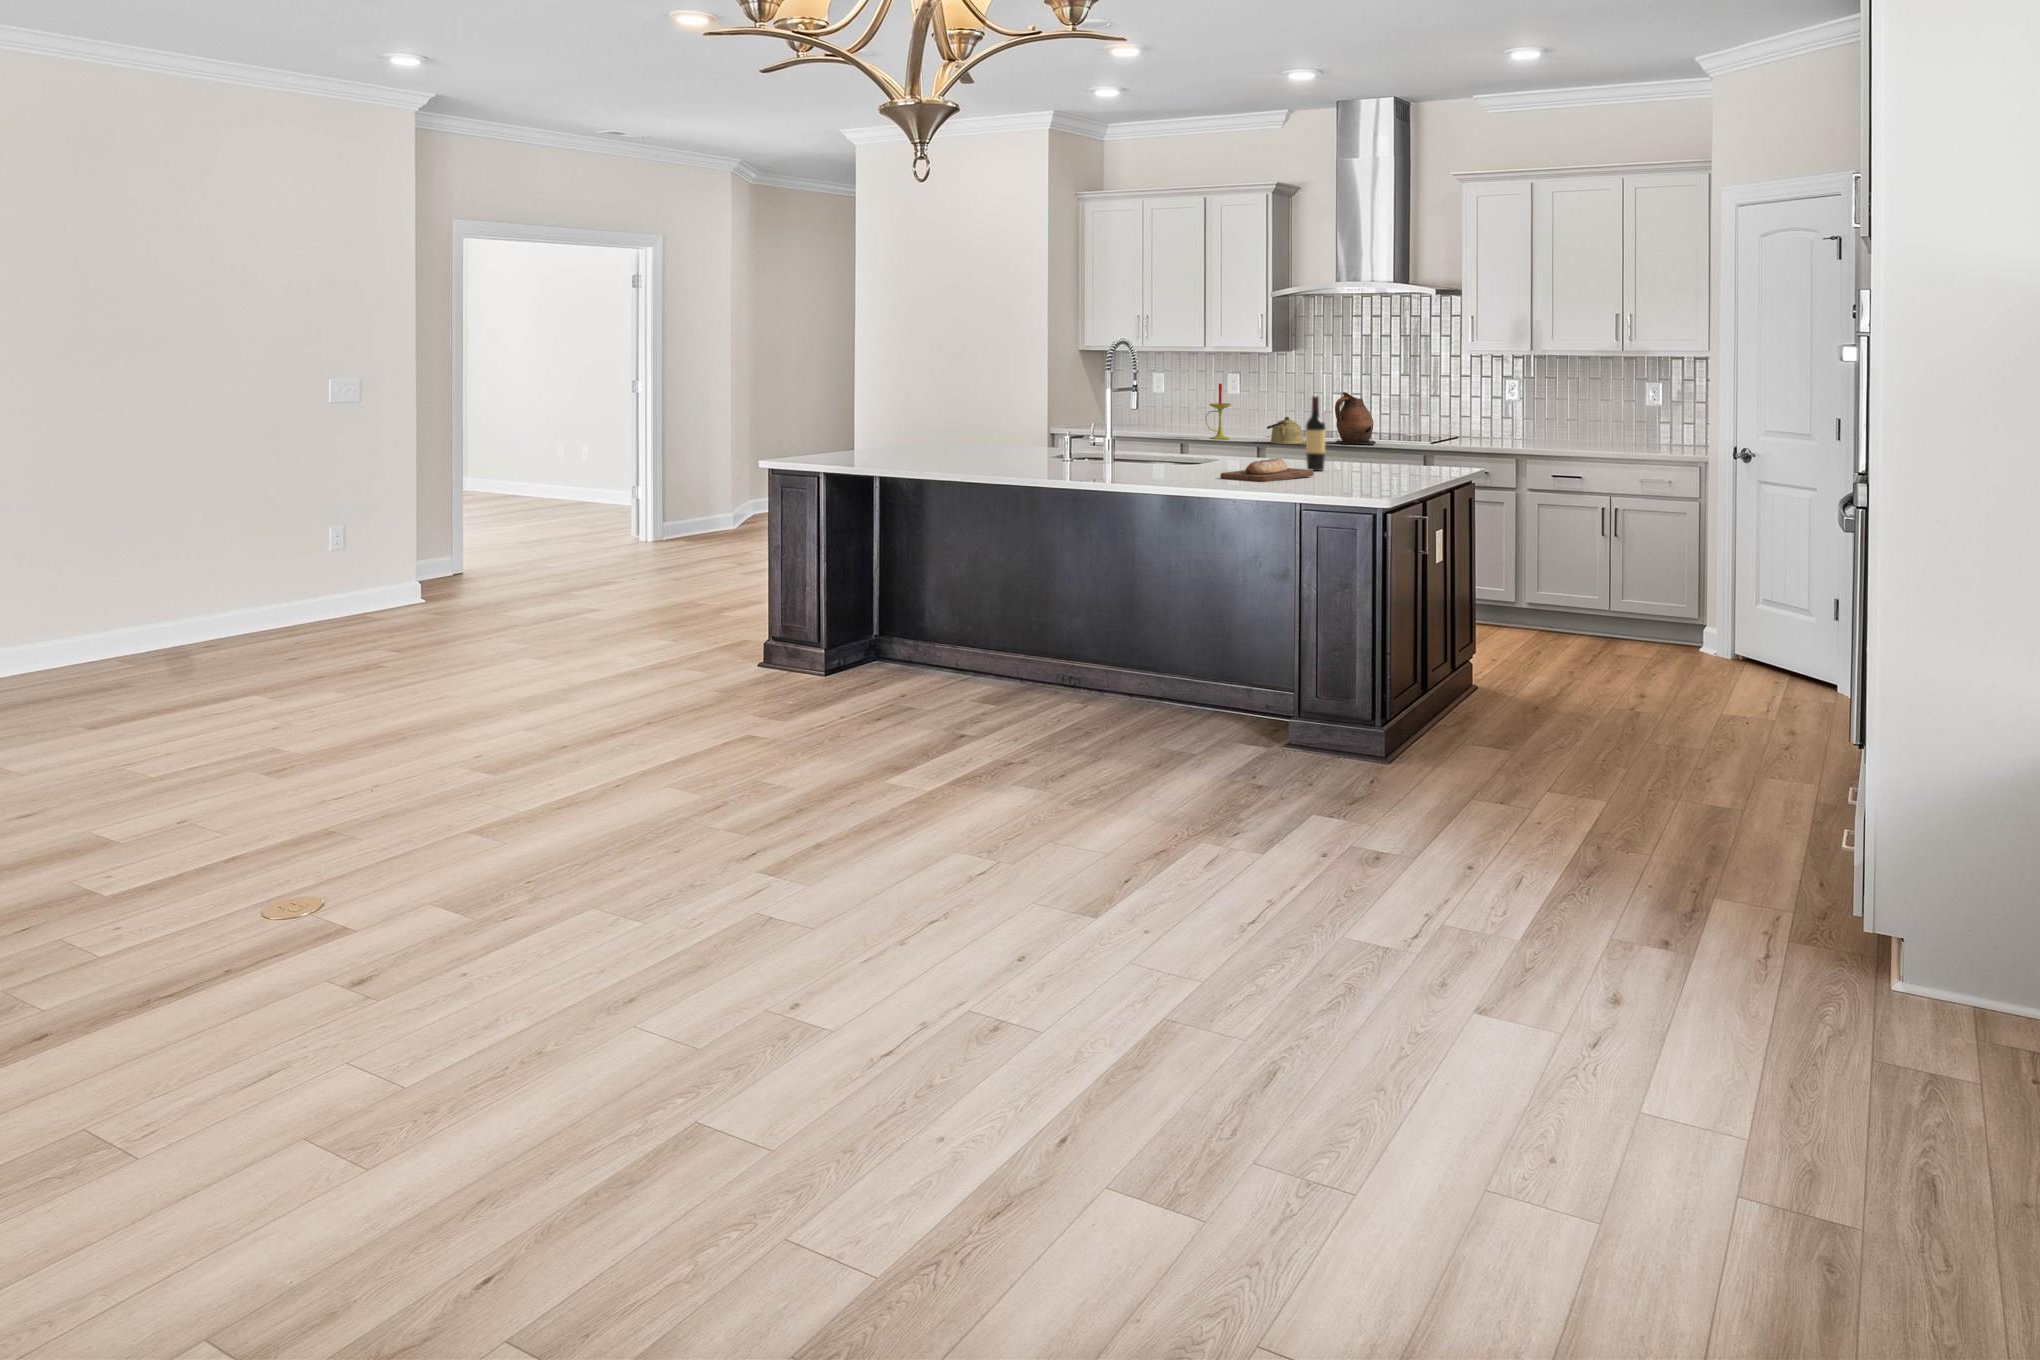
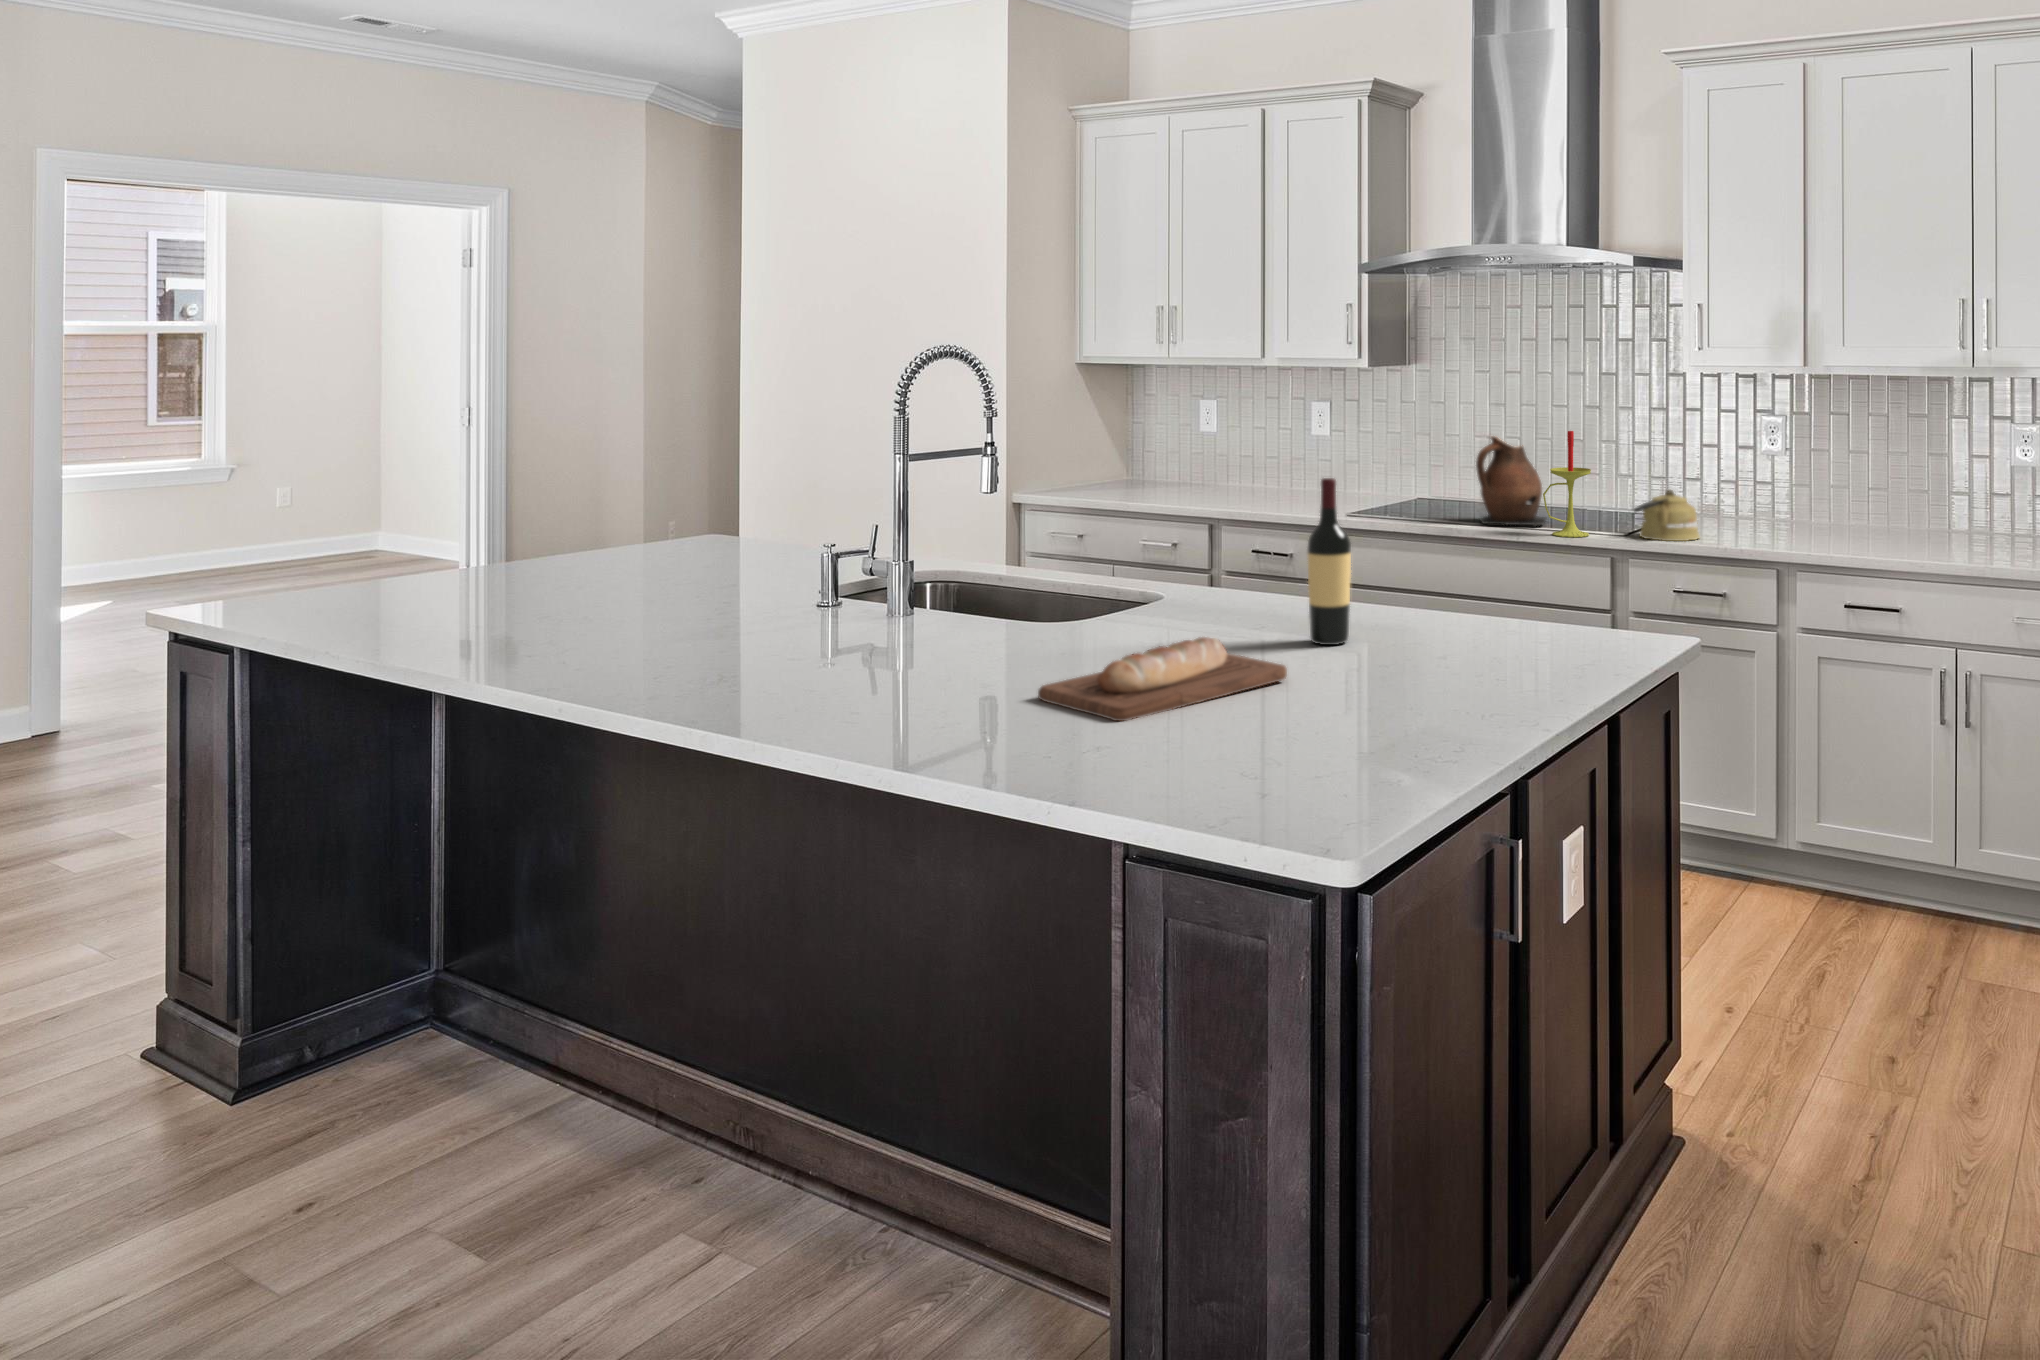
candle: present [1205,384,1231,439] -> present [1543,431,1591,537]
kettle: present [1267,417,1304,444] -> present [1634,490,1700,541]

